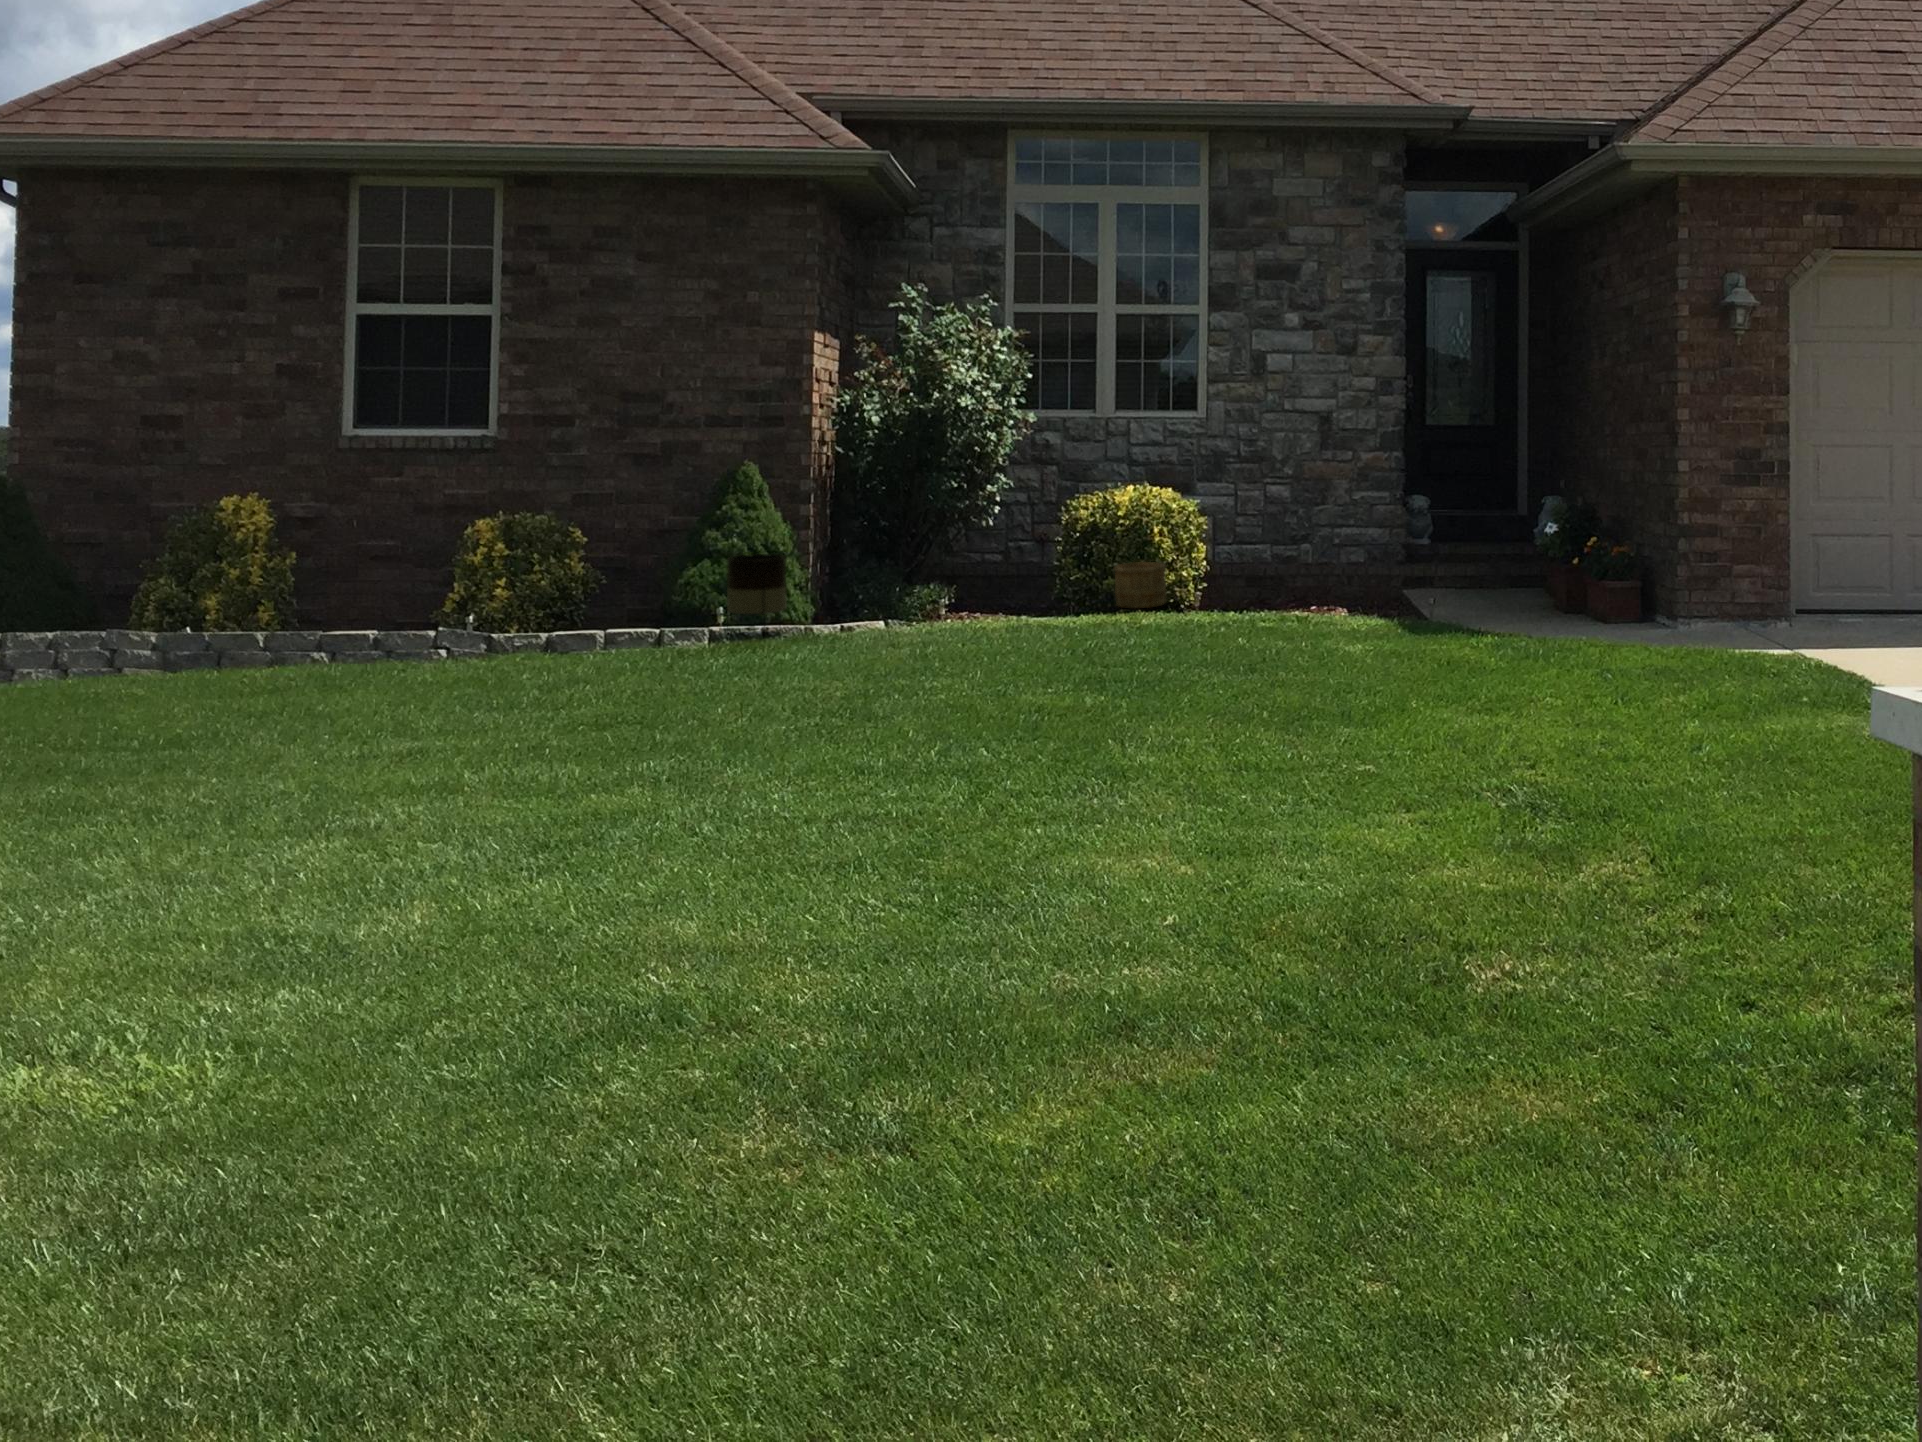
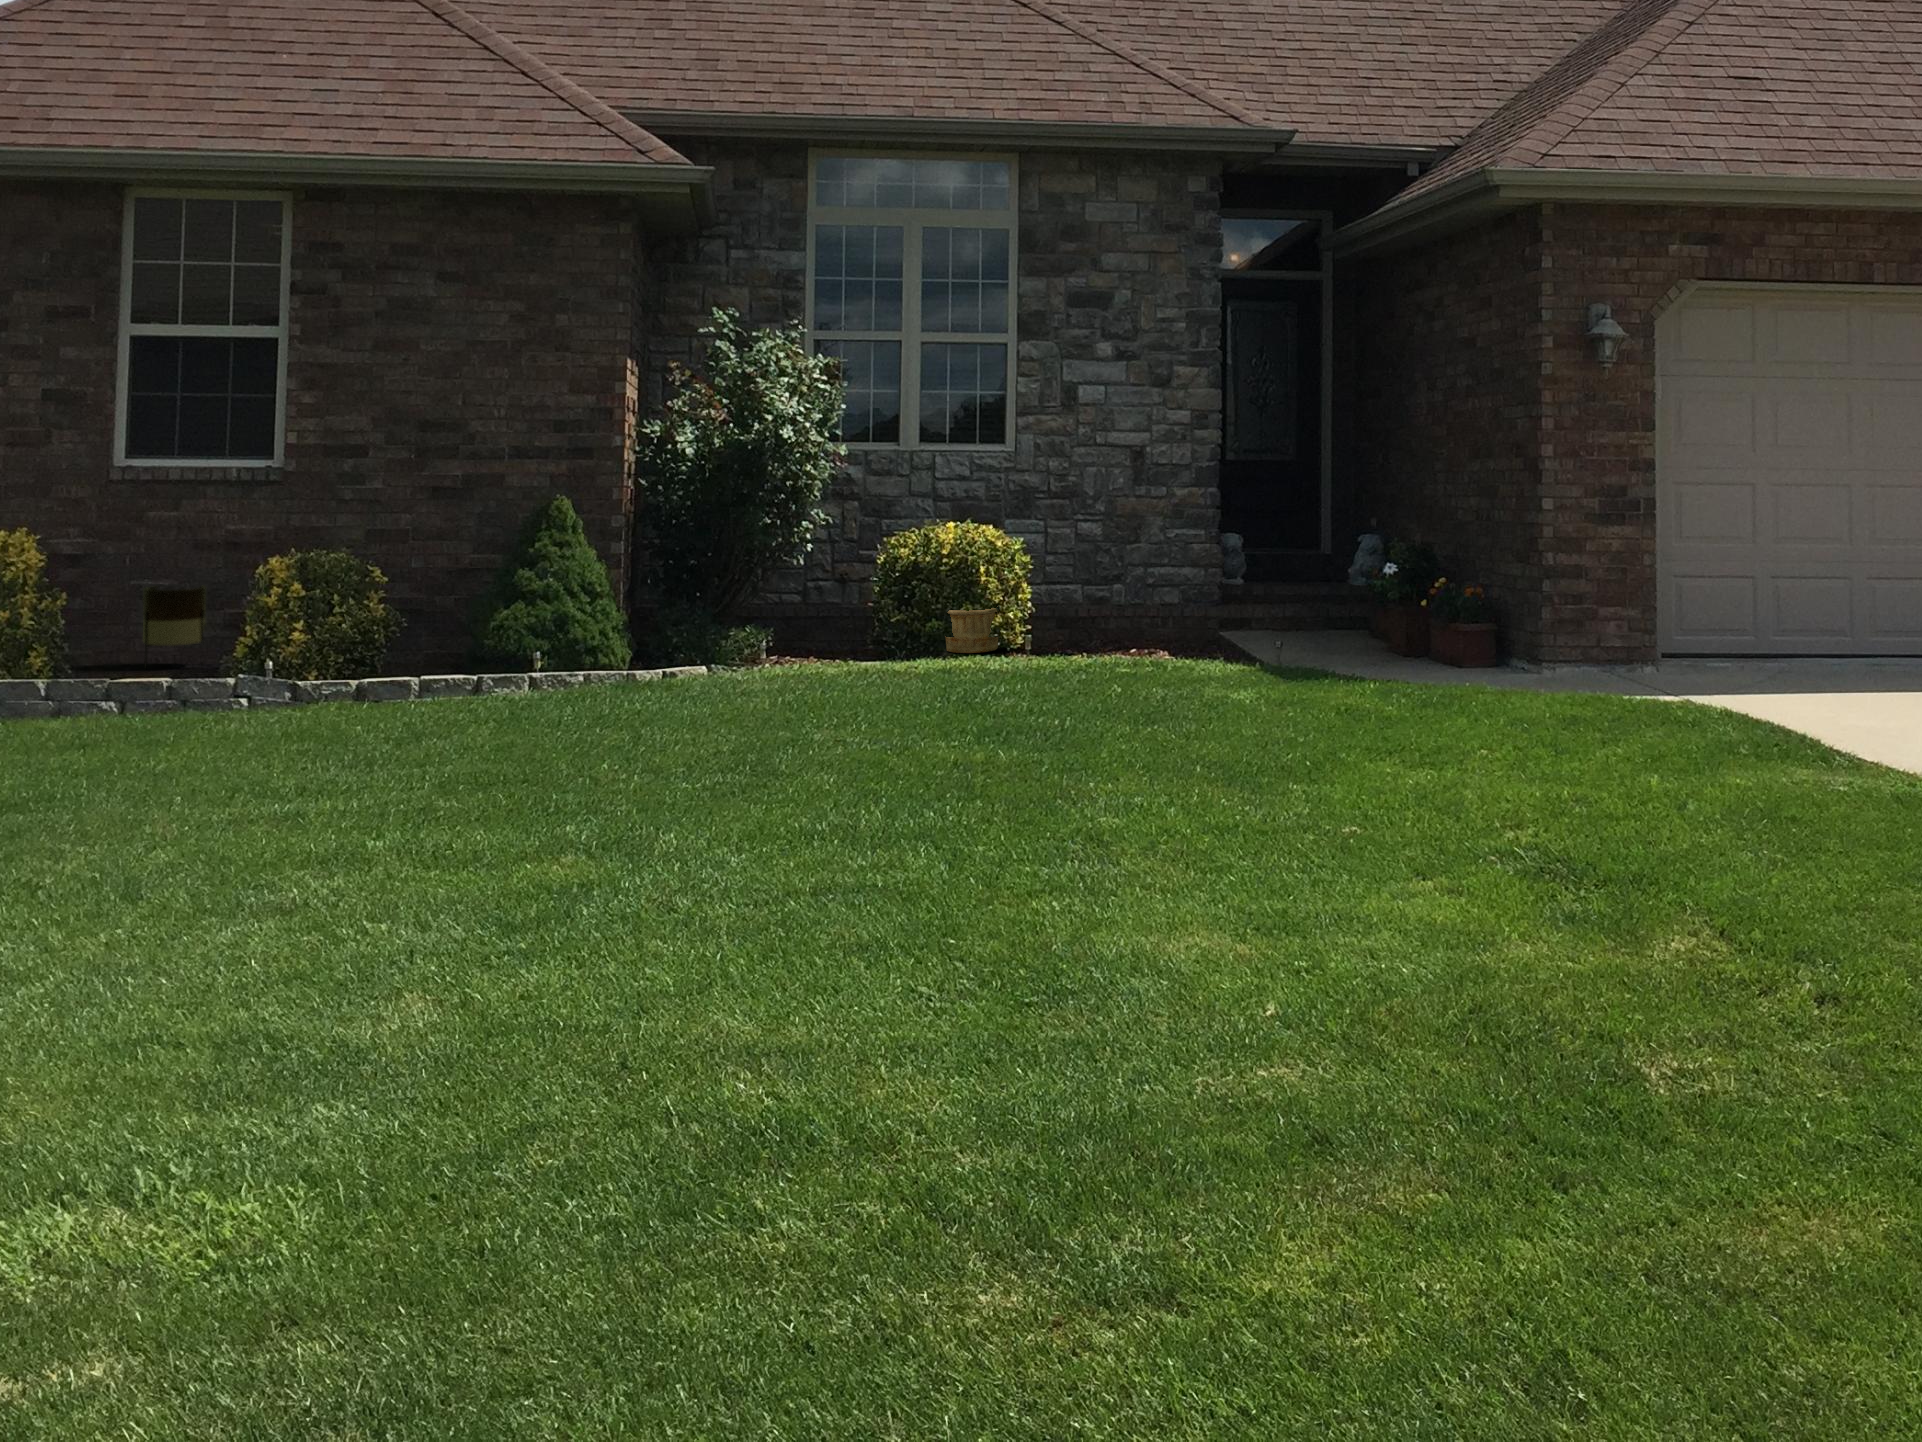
planter: present [727,554,787,627] -> present [143,586,206,666]

